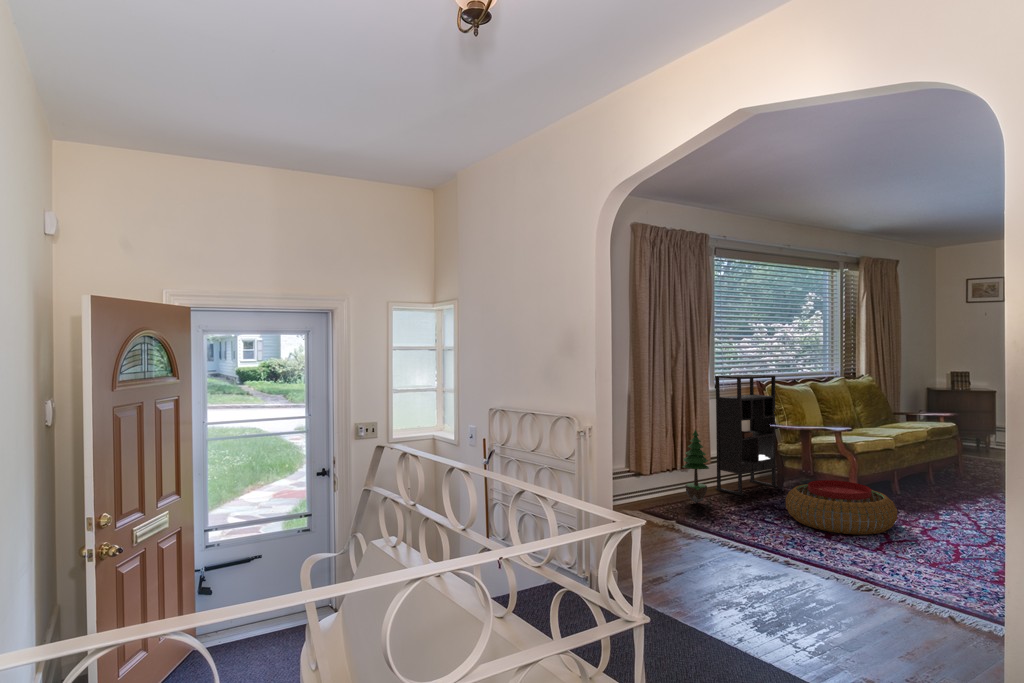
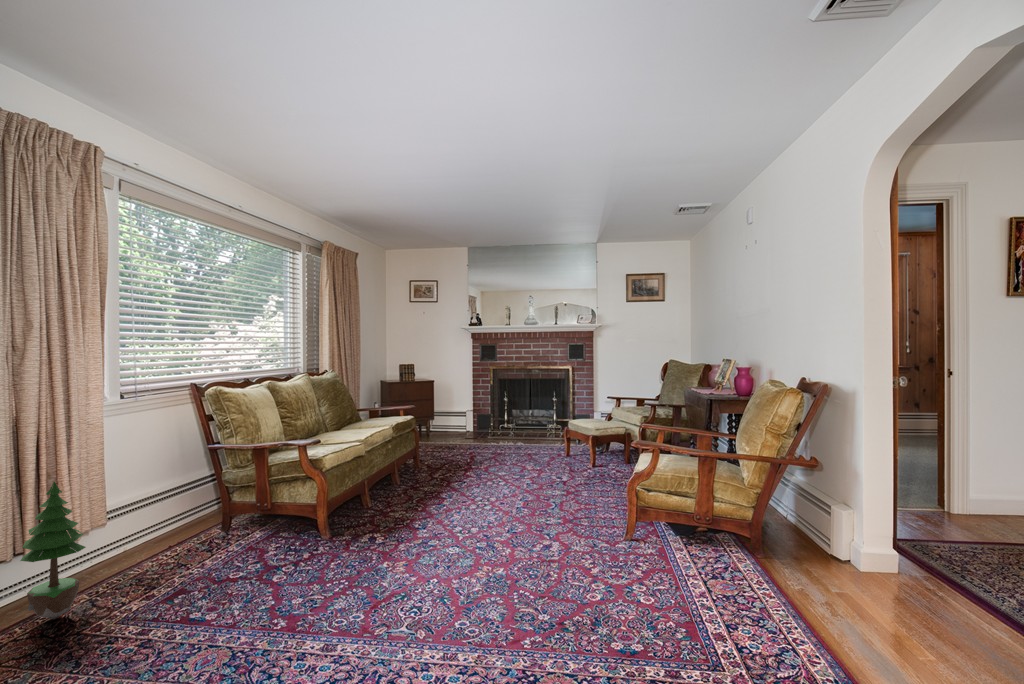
bookshelf: present [715,375,778,496] -> none [110,375,221,570]
pouf: present [786,480,897,535] -> none [226,517,378,611]

